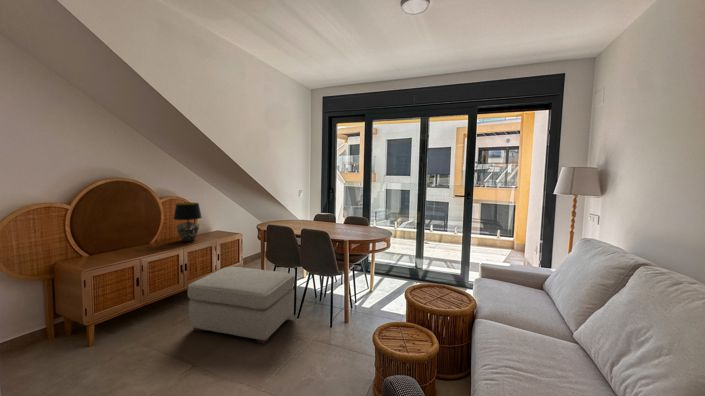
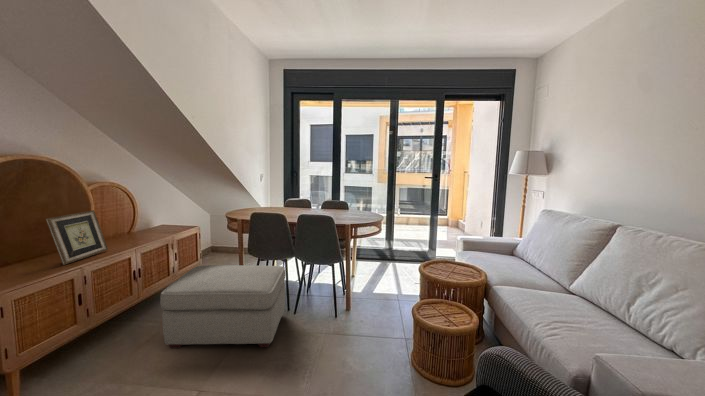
table lamp: present [174,203,202,241] -> none [112,192,151,241]
picture frame: none [121,216,165,256] -> present [46,210,108,265]

